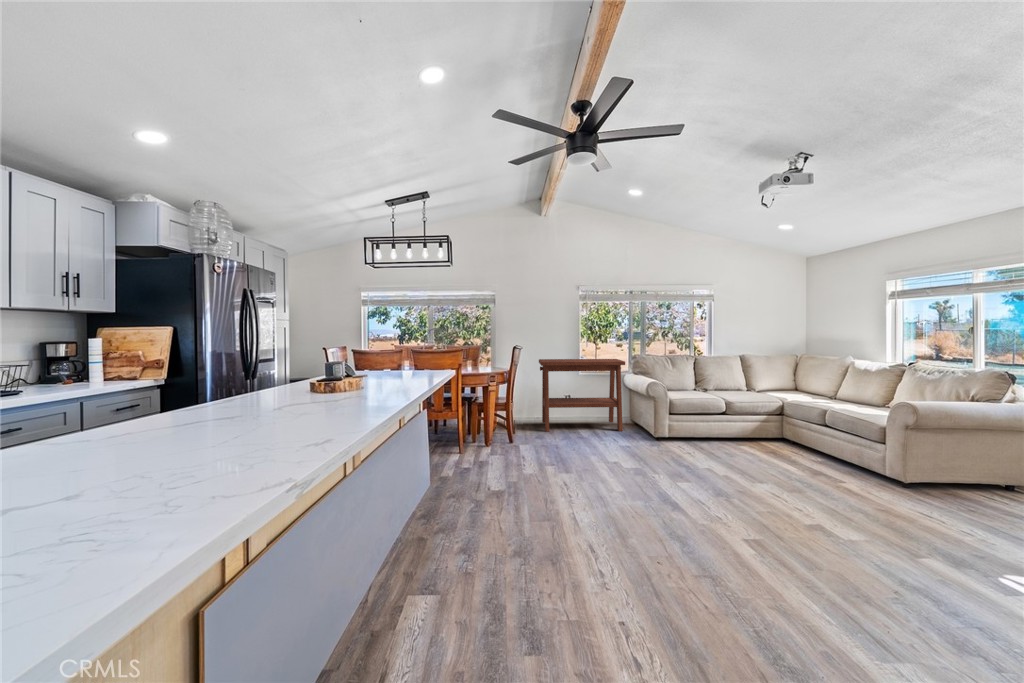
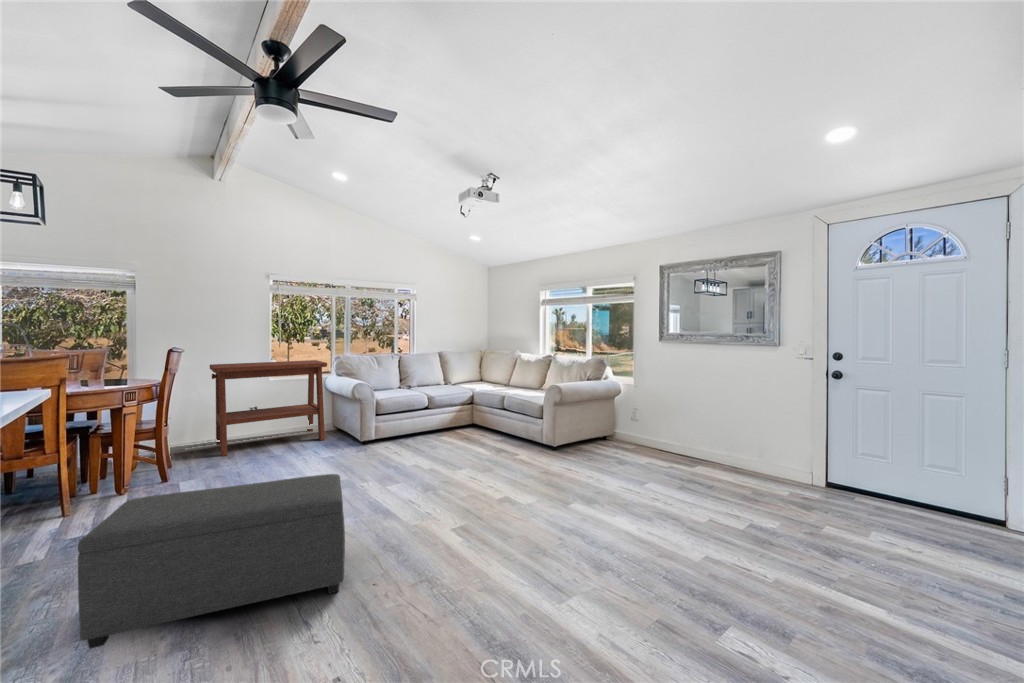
ottoman: none [469,446,627,552] -> present [78,474,345,648]

